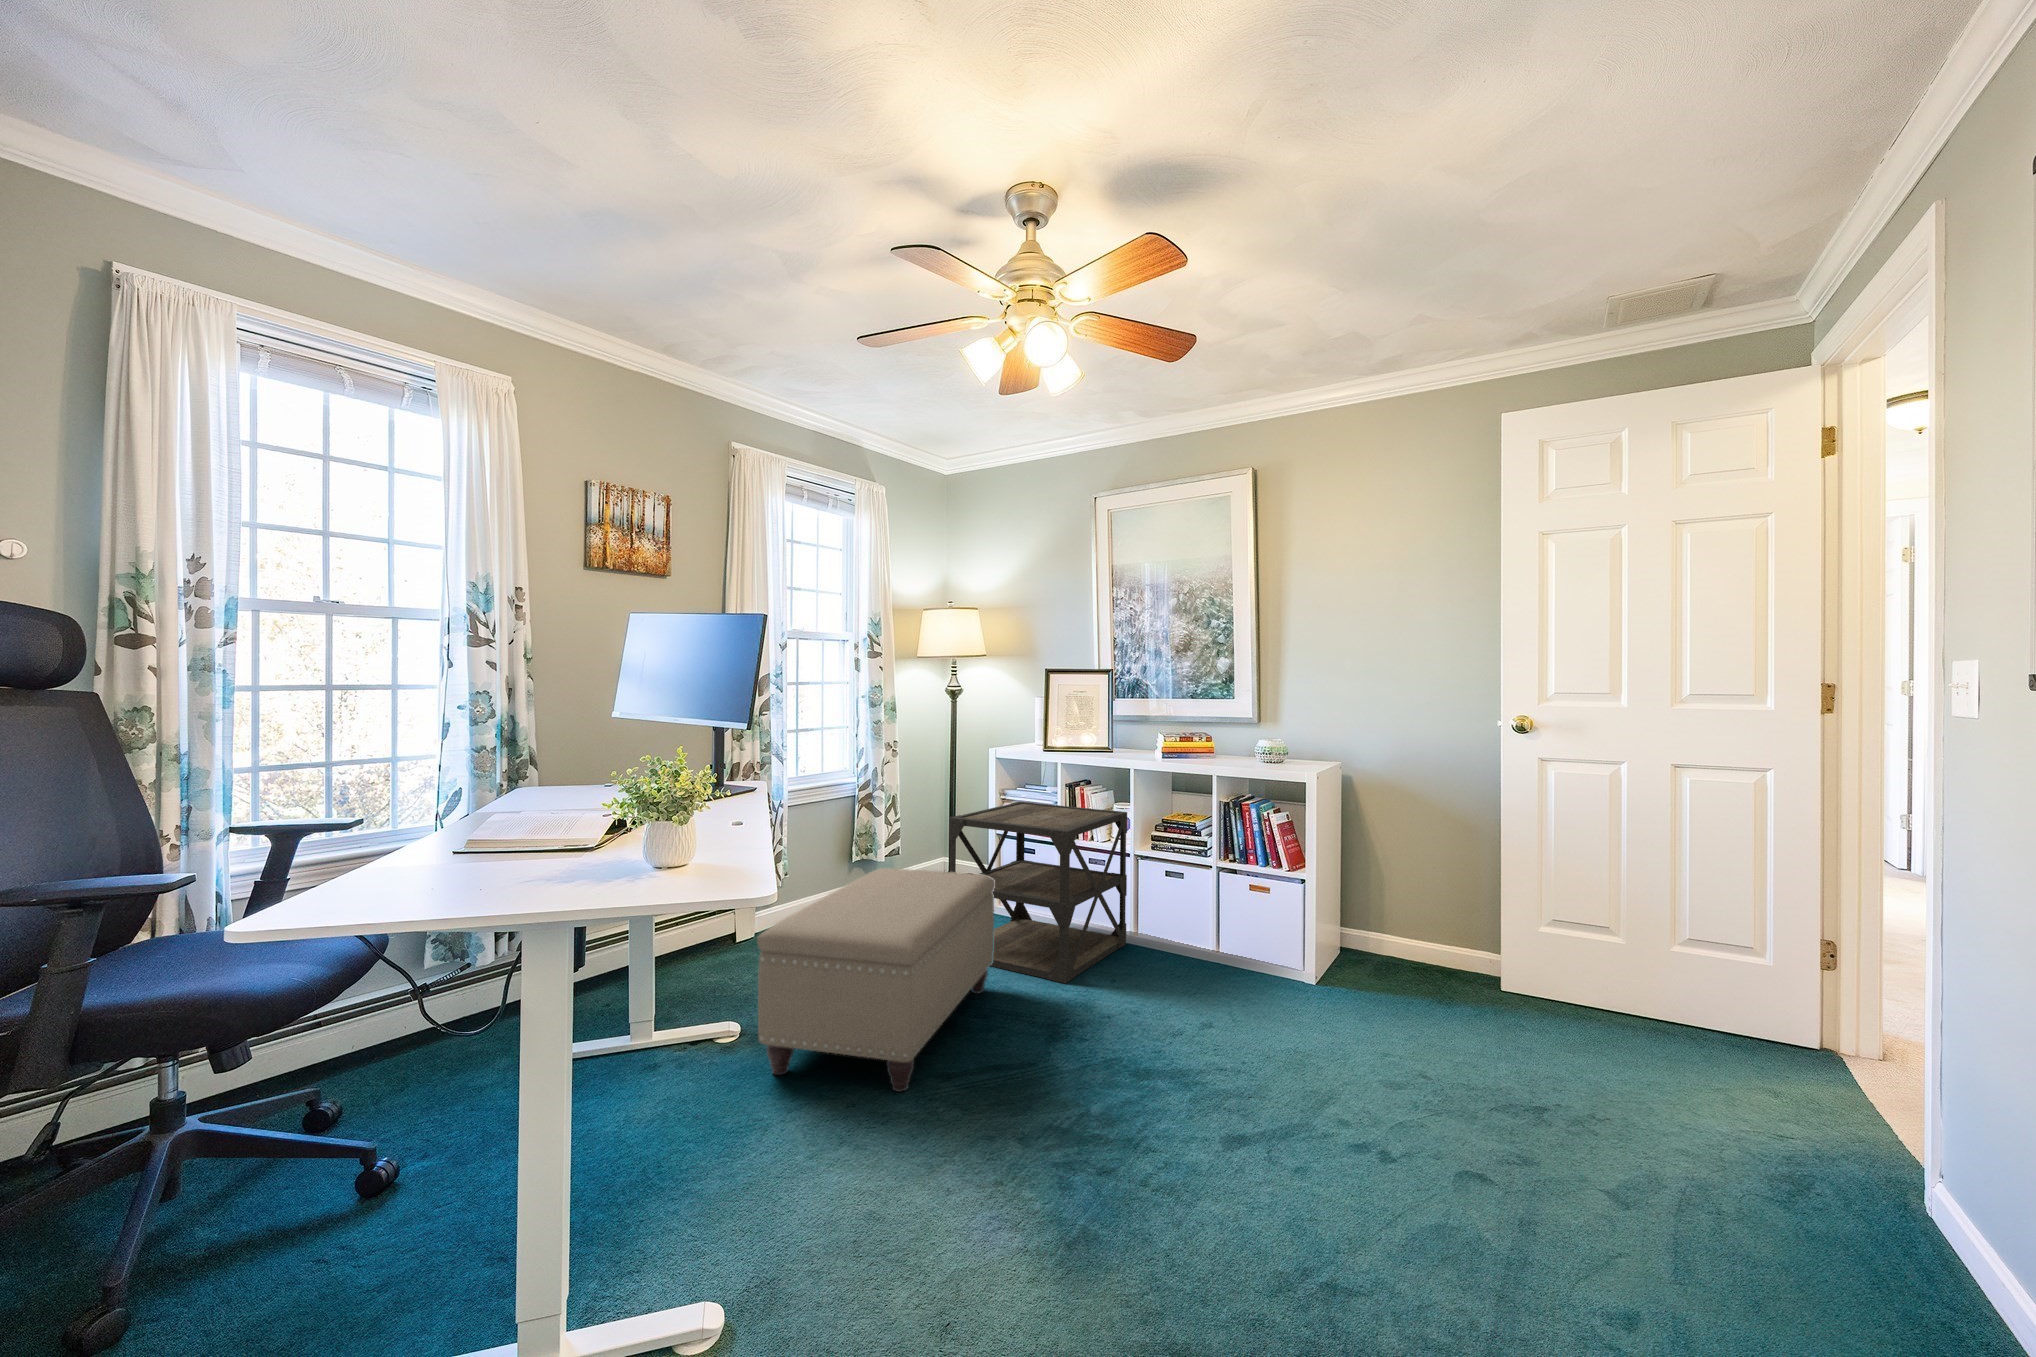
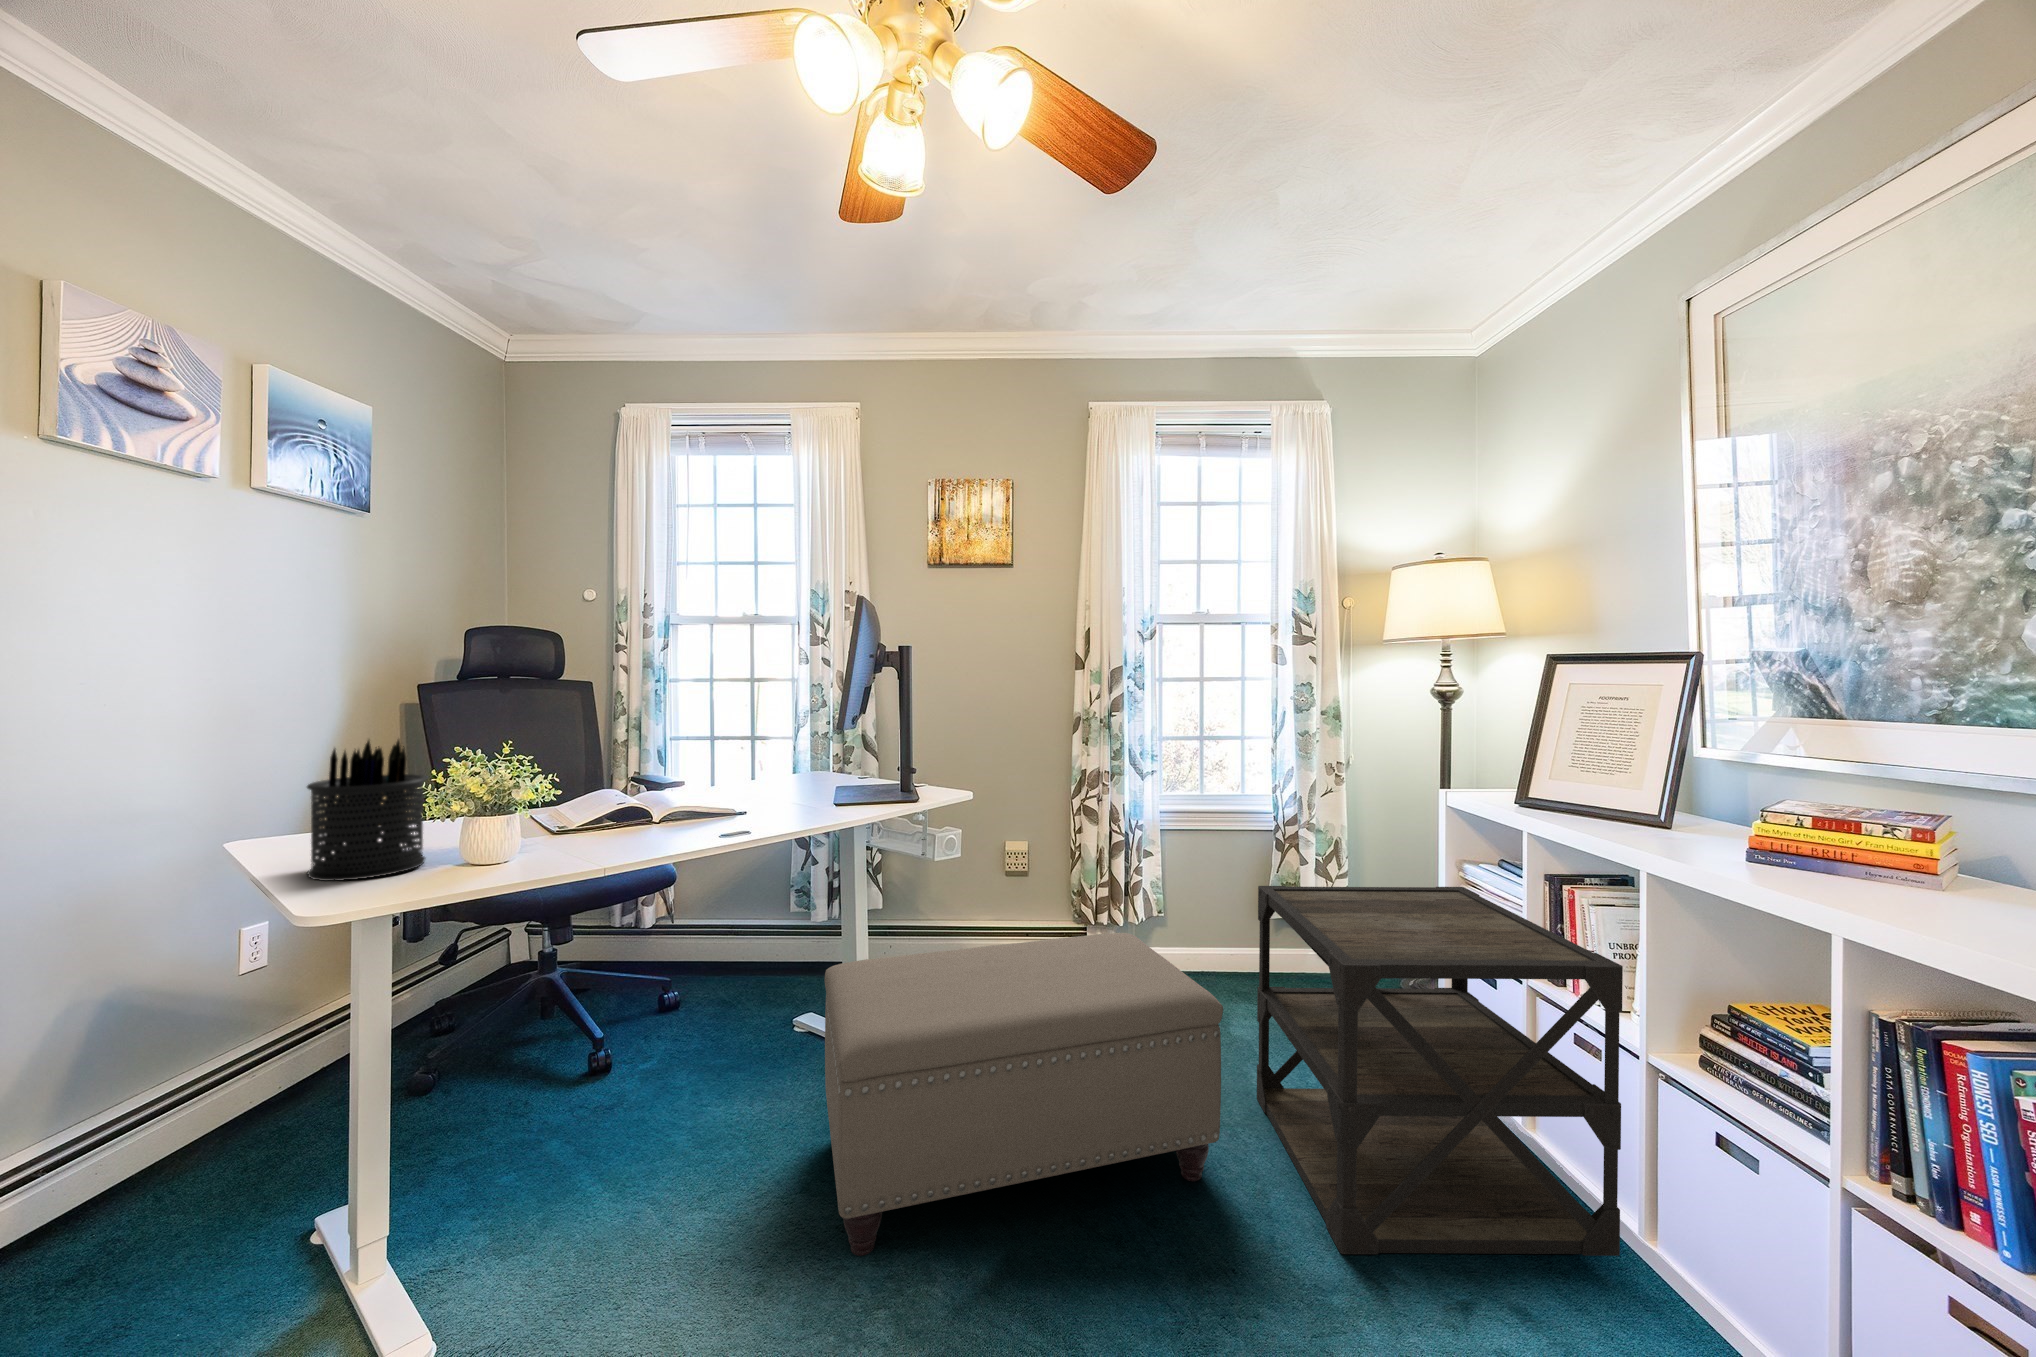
pen holder: none [609,740,708,883] -> present [307,740,426,881]

